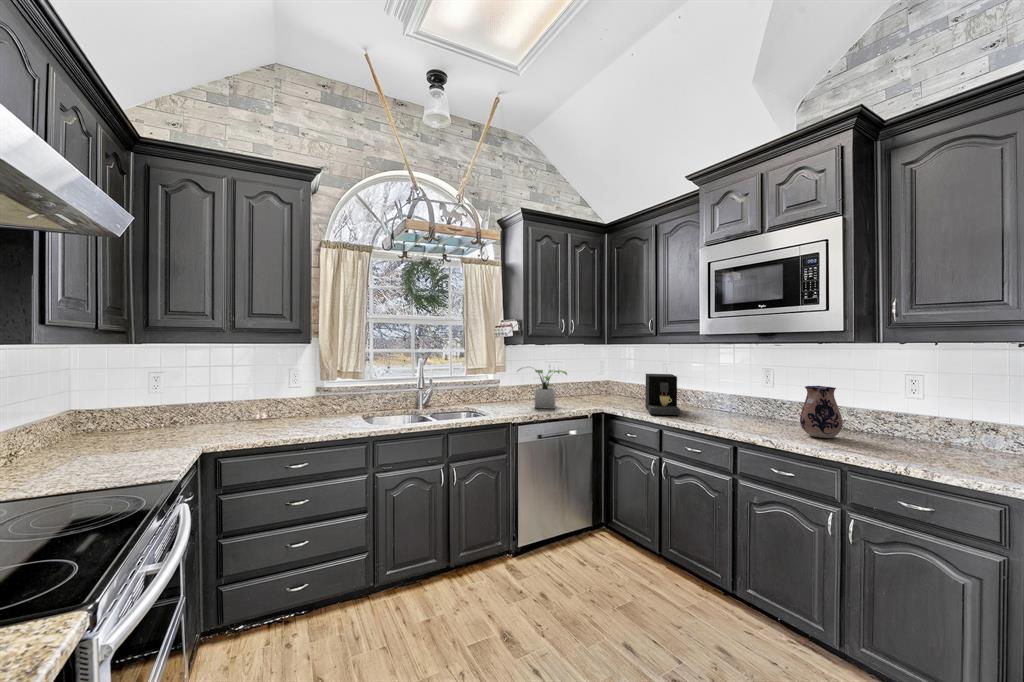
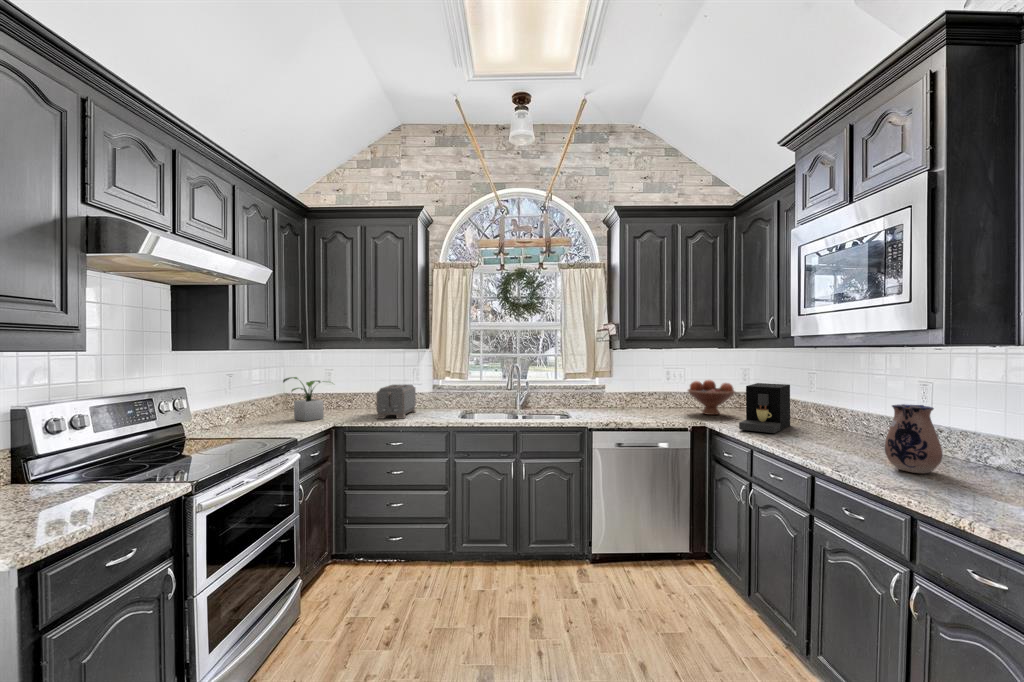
potted plant: present [519,367,567,409] -> present [283,377,324,421]
fruit bowl: none [579,372,619,403] -> present [688,380,735,415]
toaster: none [256,386,298,432] -> present [376,384,416,419]

